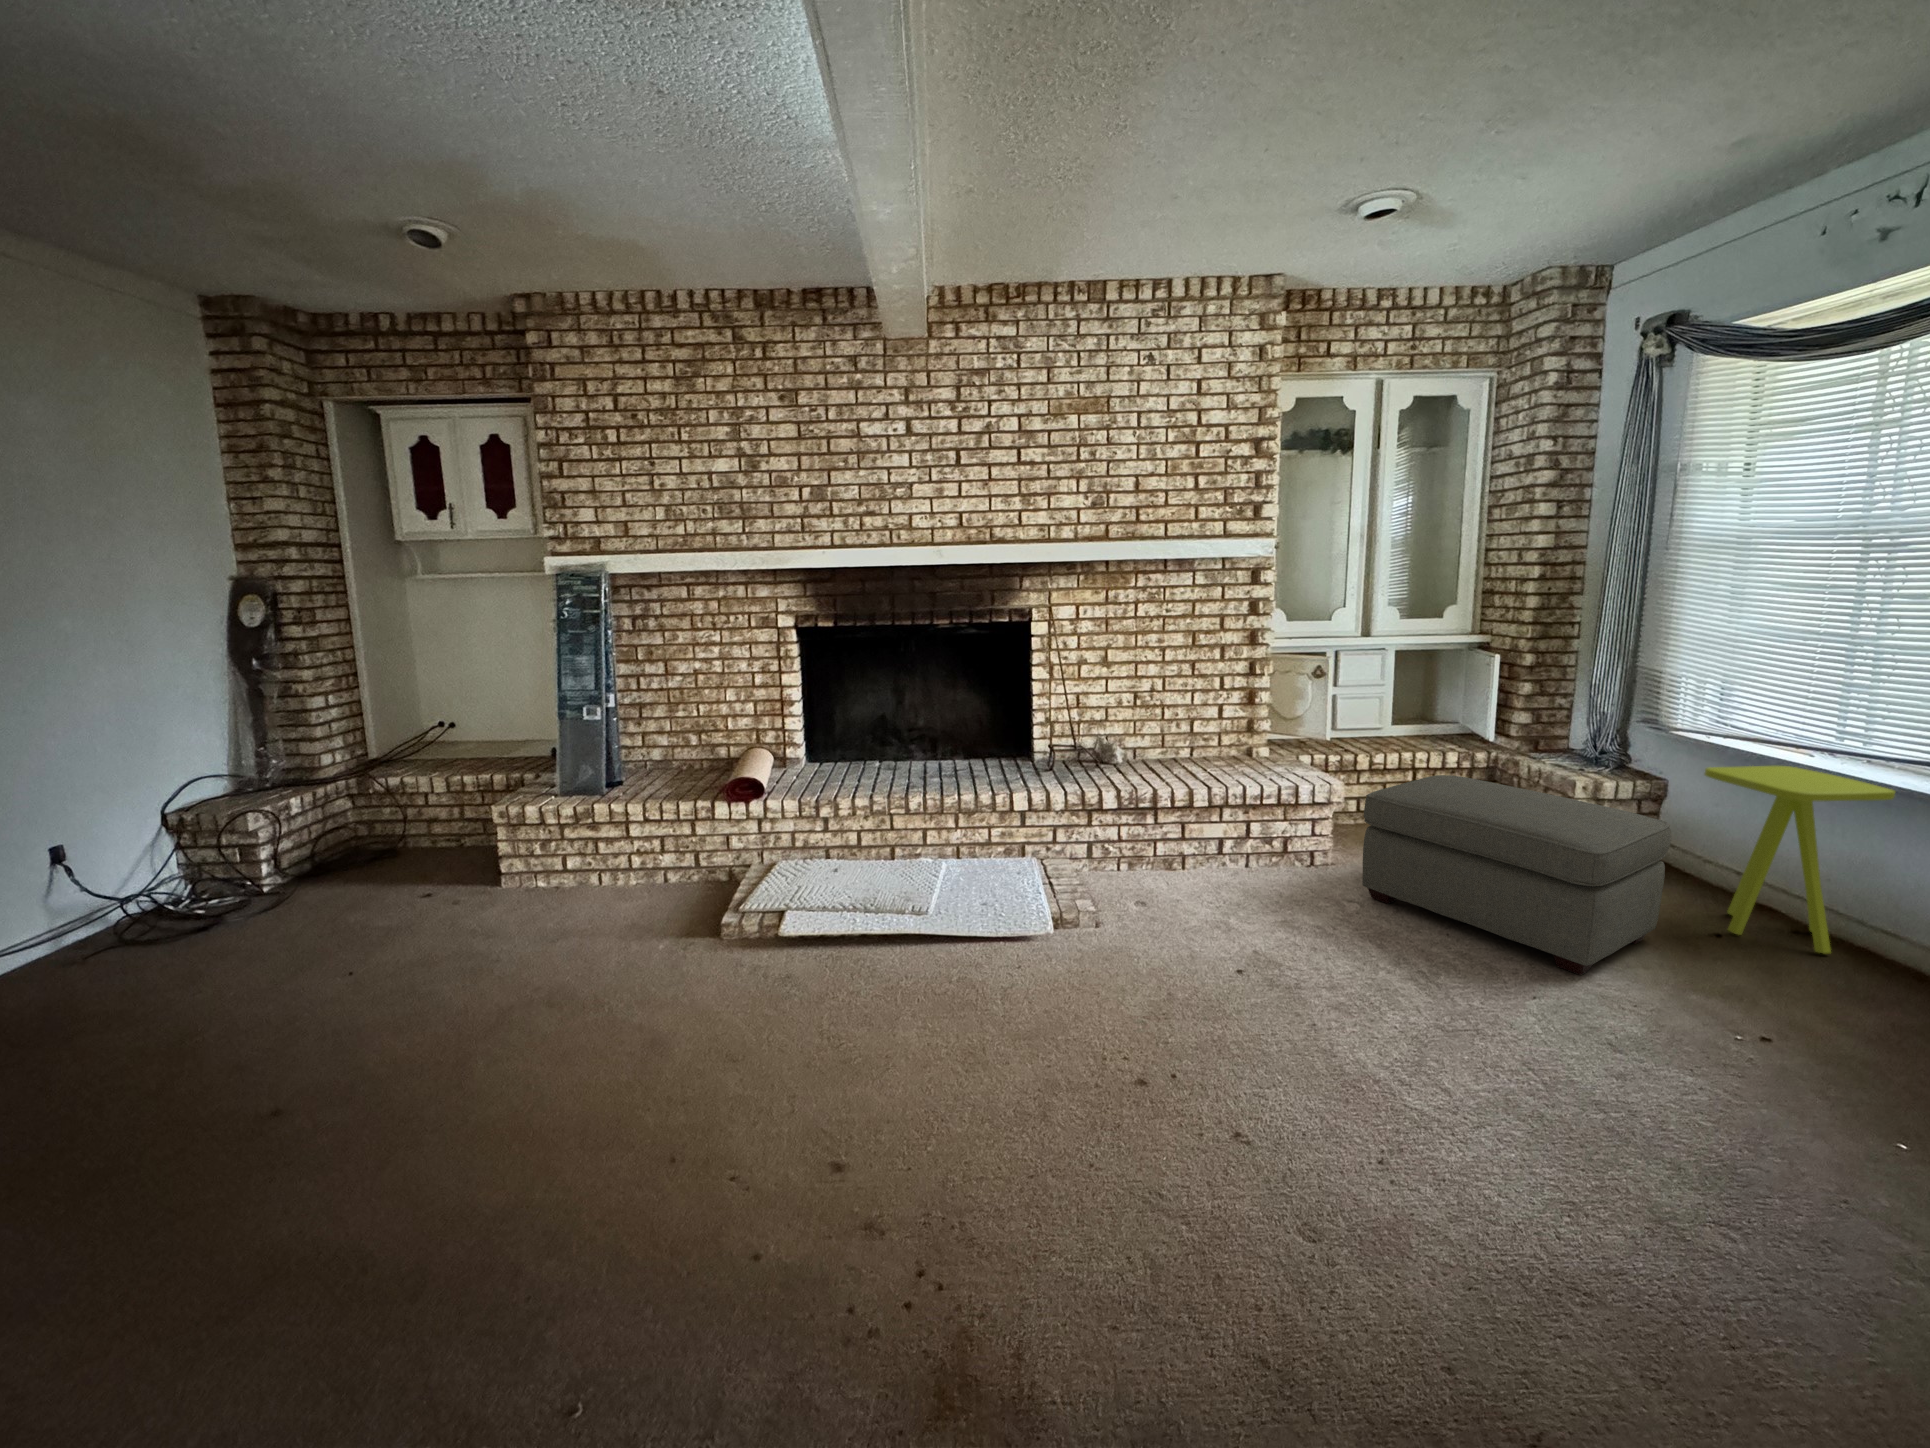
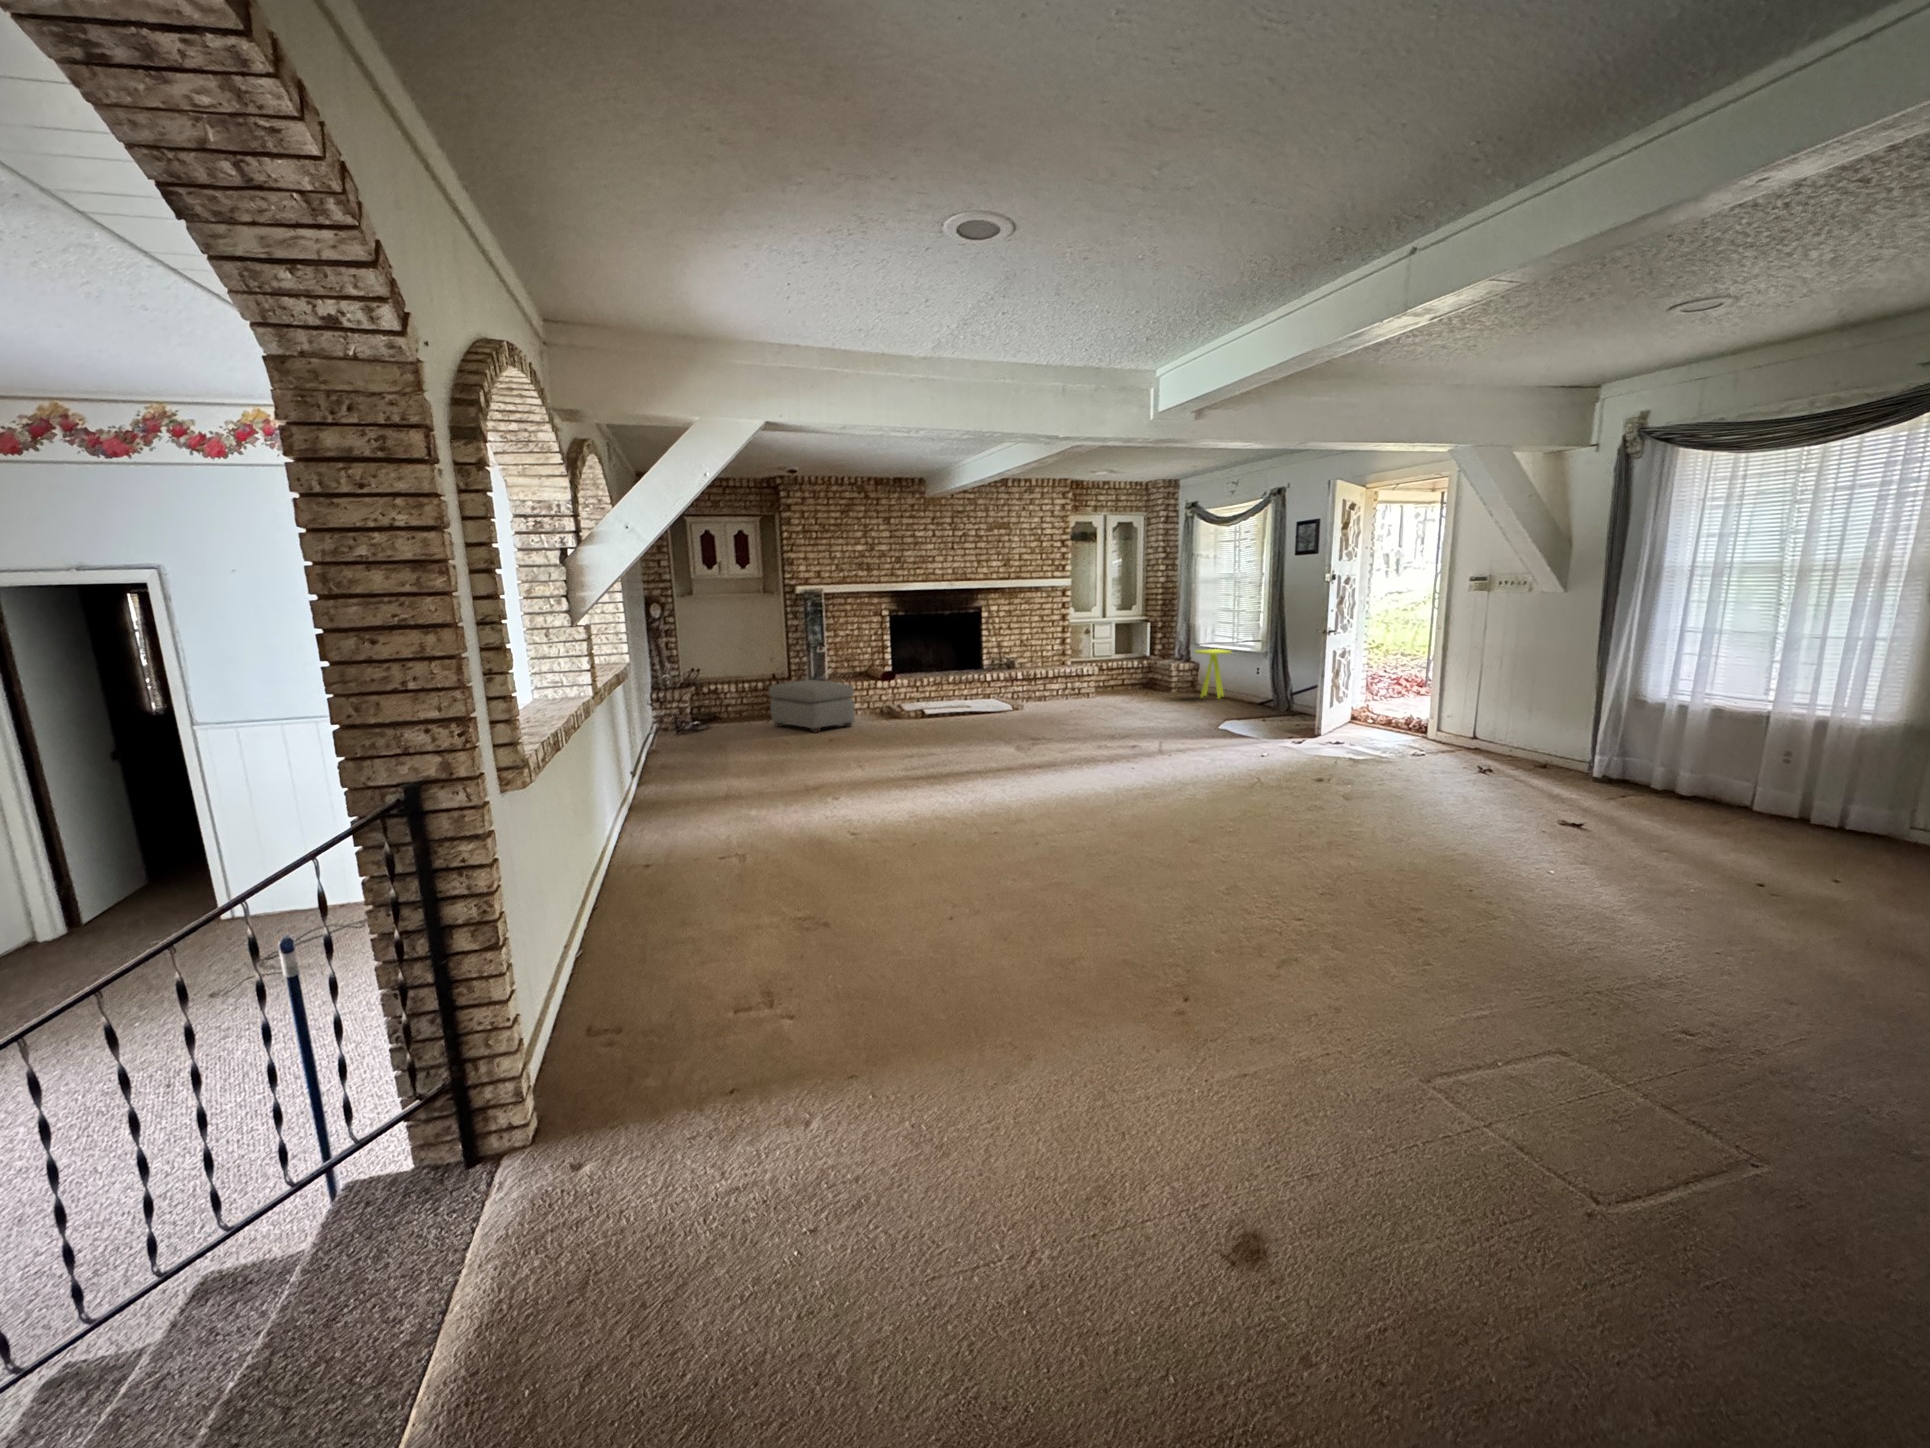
ottoman: present [1363,775,1671,975] -> present [769,680,855,733]

